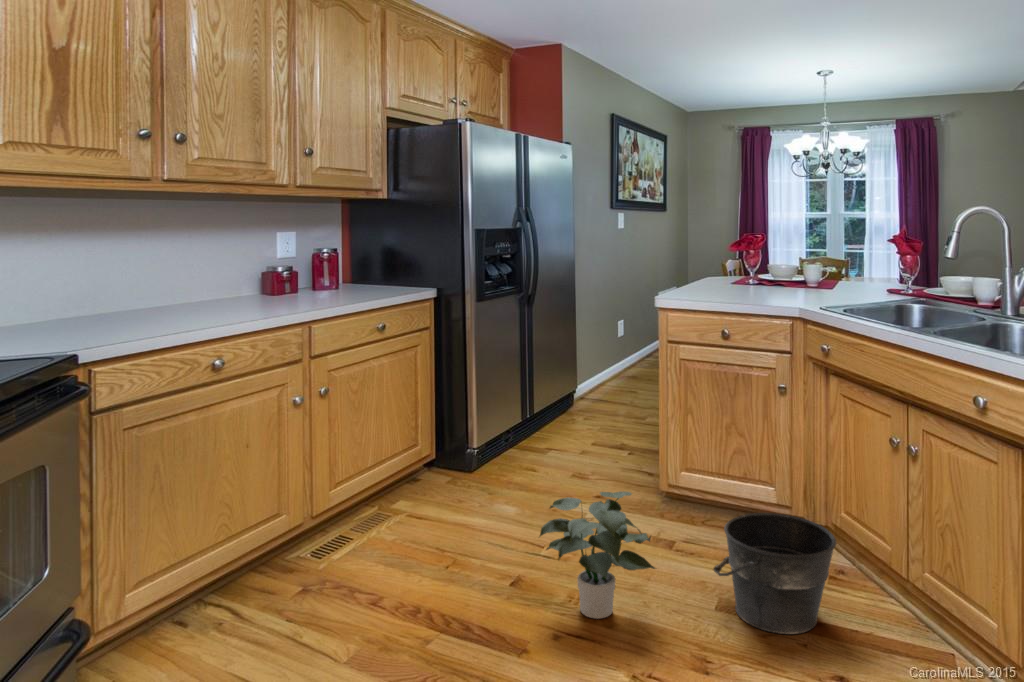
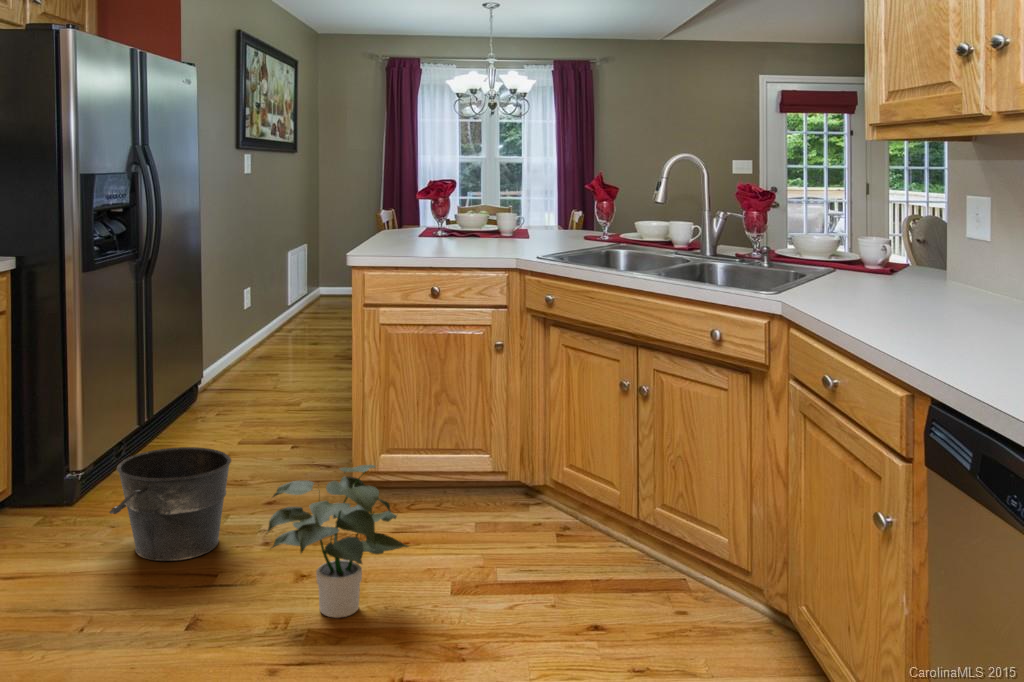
bucket: present [714,513,837,634] -> present [109,447,231,561]

